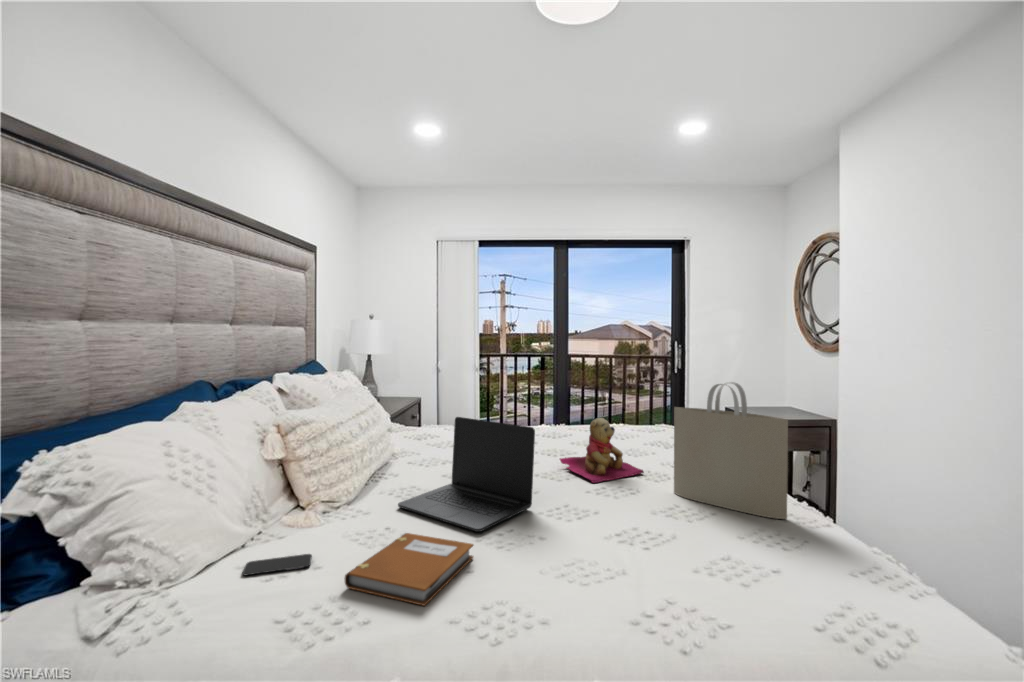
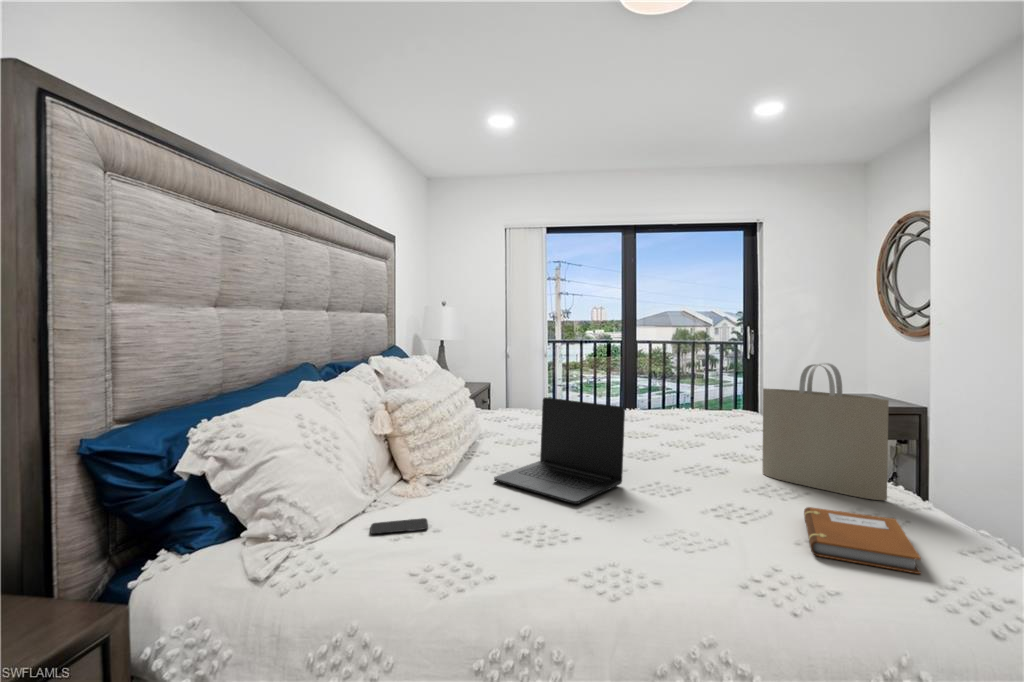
teddy bear: present [560,418,644,483] -> none [640,400,728,464]
notebook: present [345,533,473,606] -> present [804,507,921,574]

